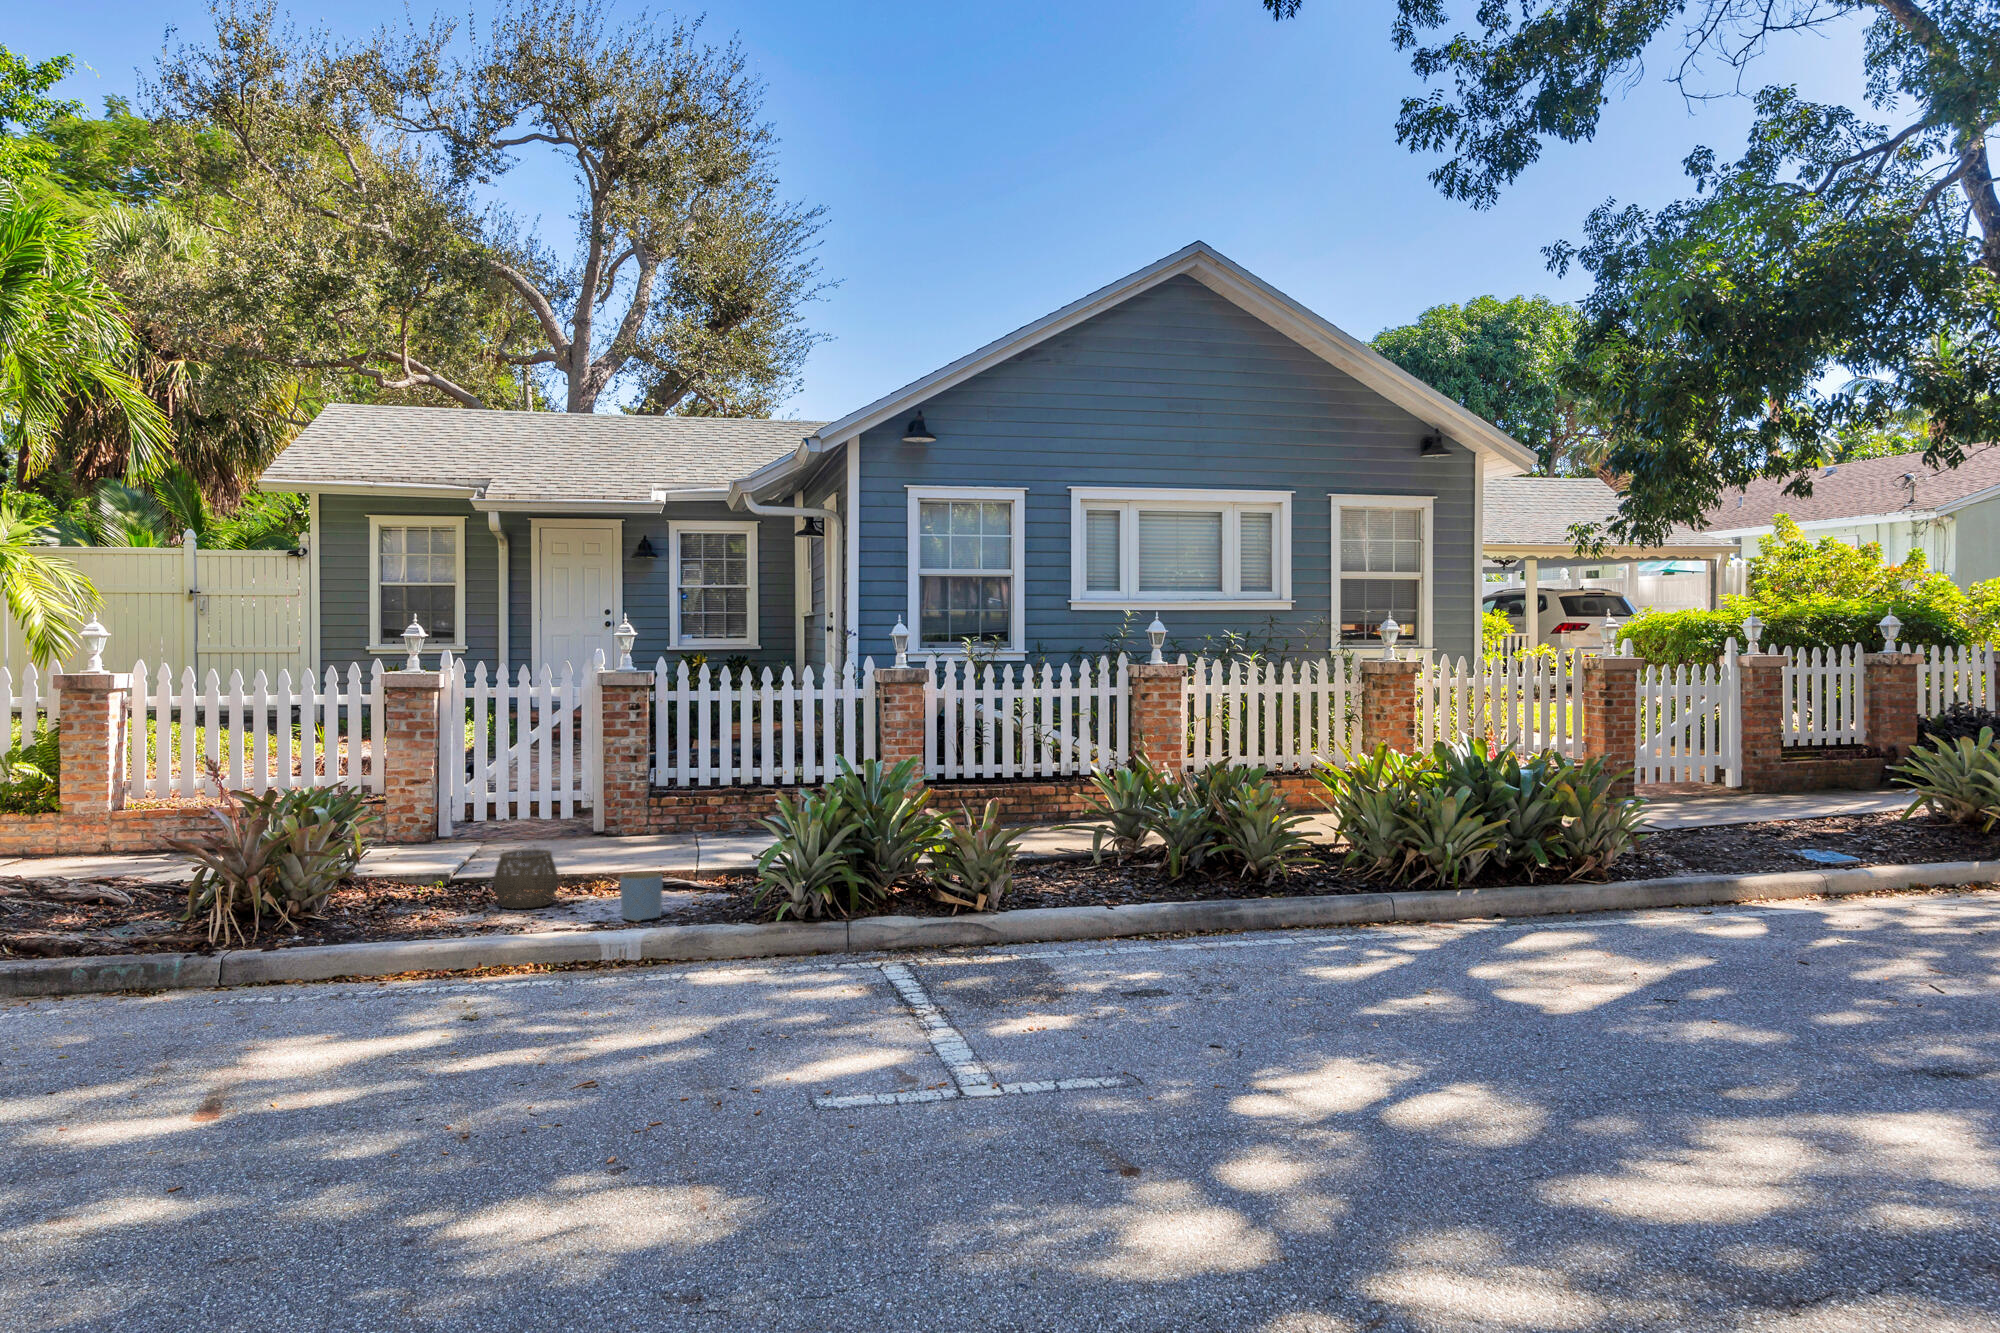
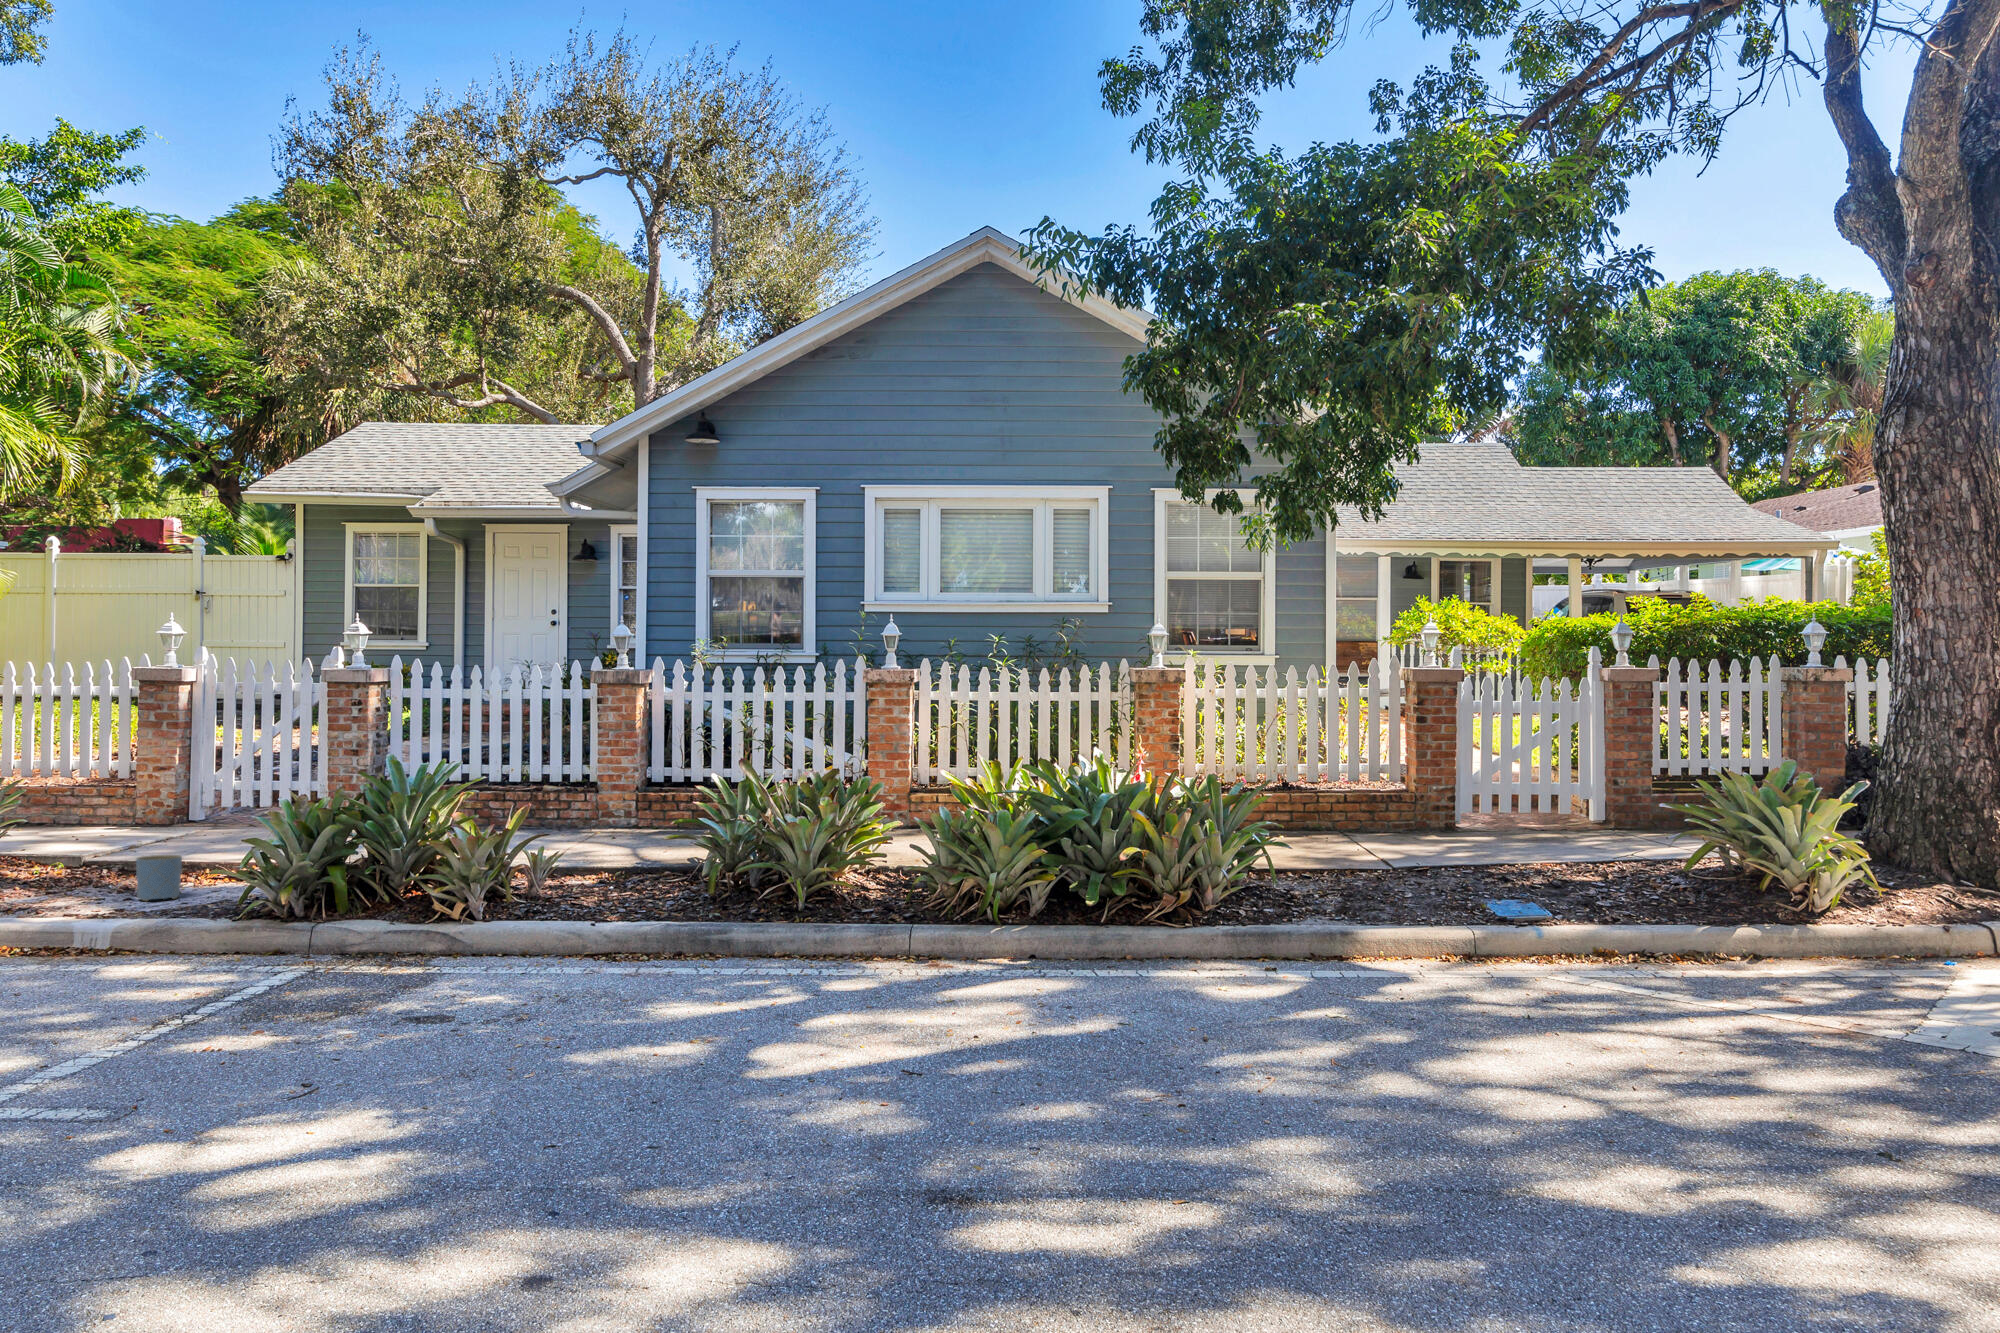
woven basket: present [494,849,558,909] -> none [59,831,129,886]

